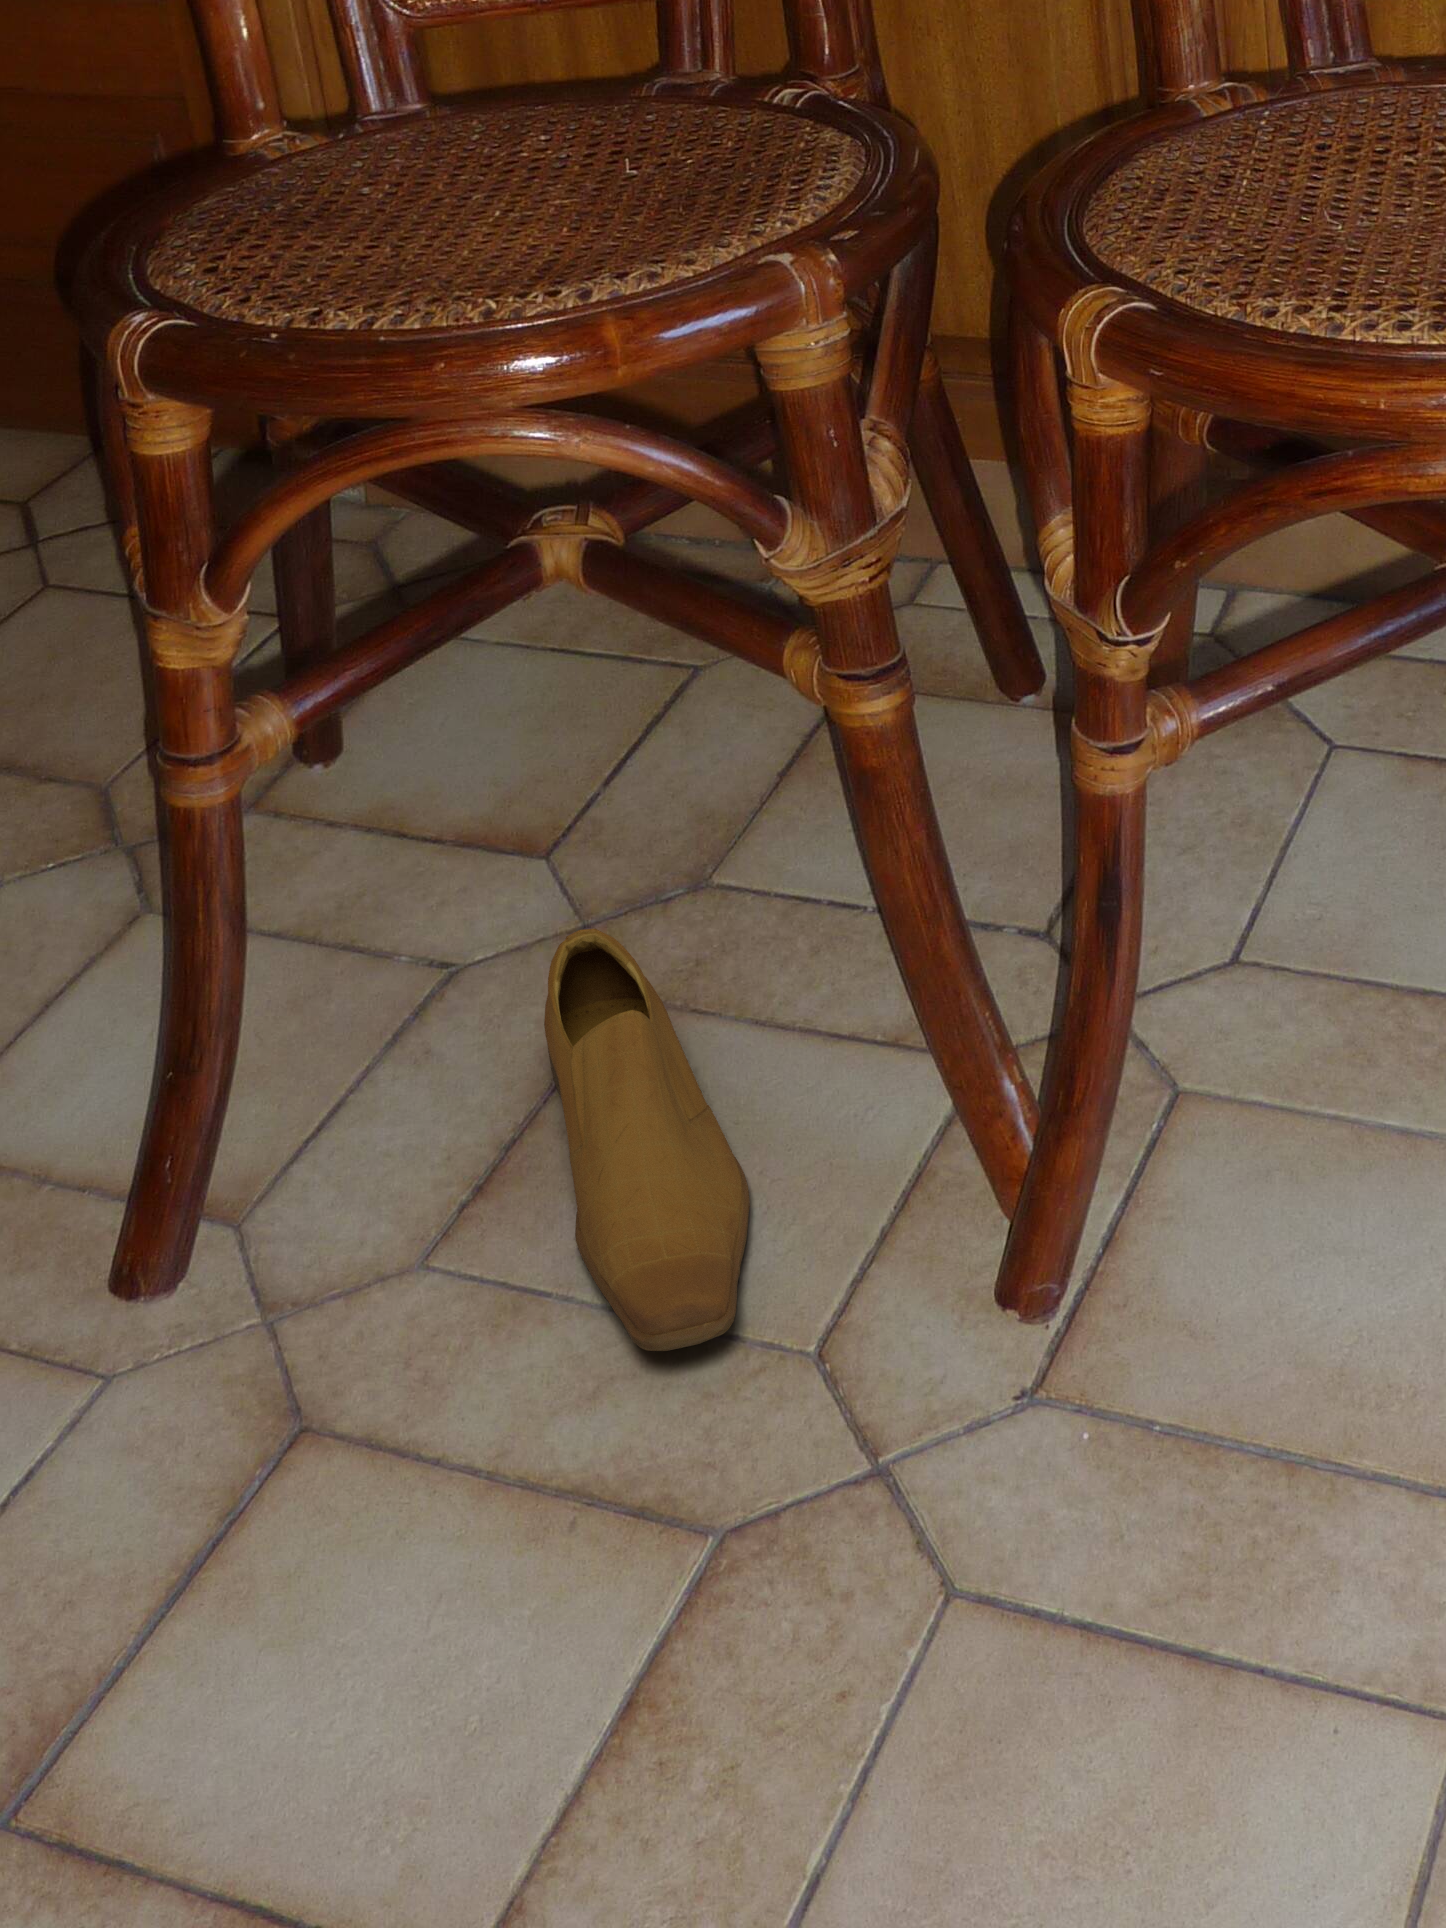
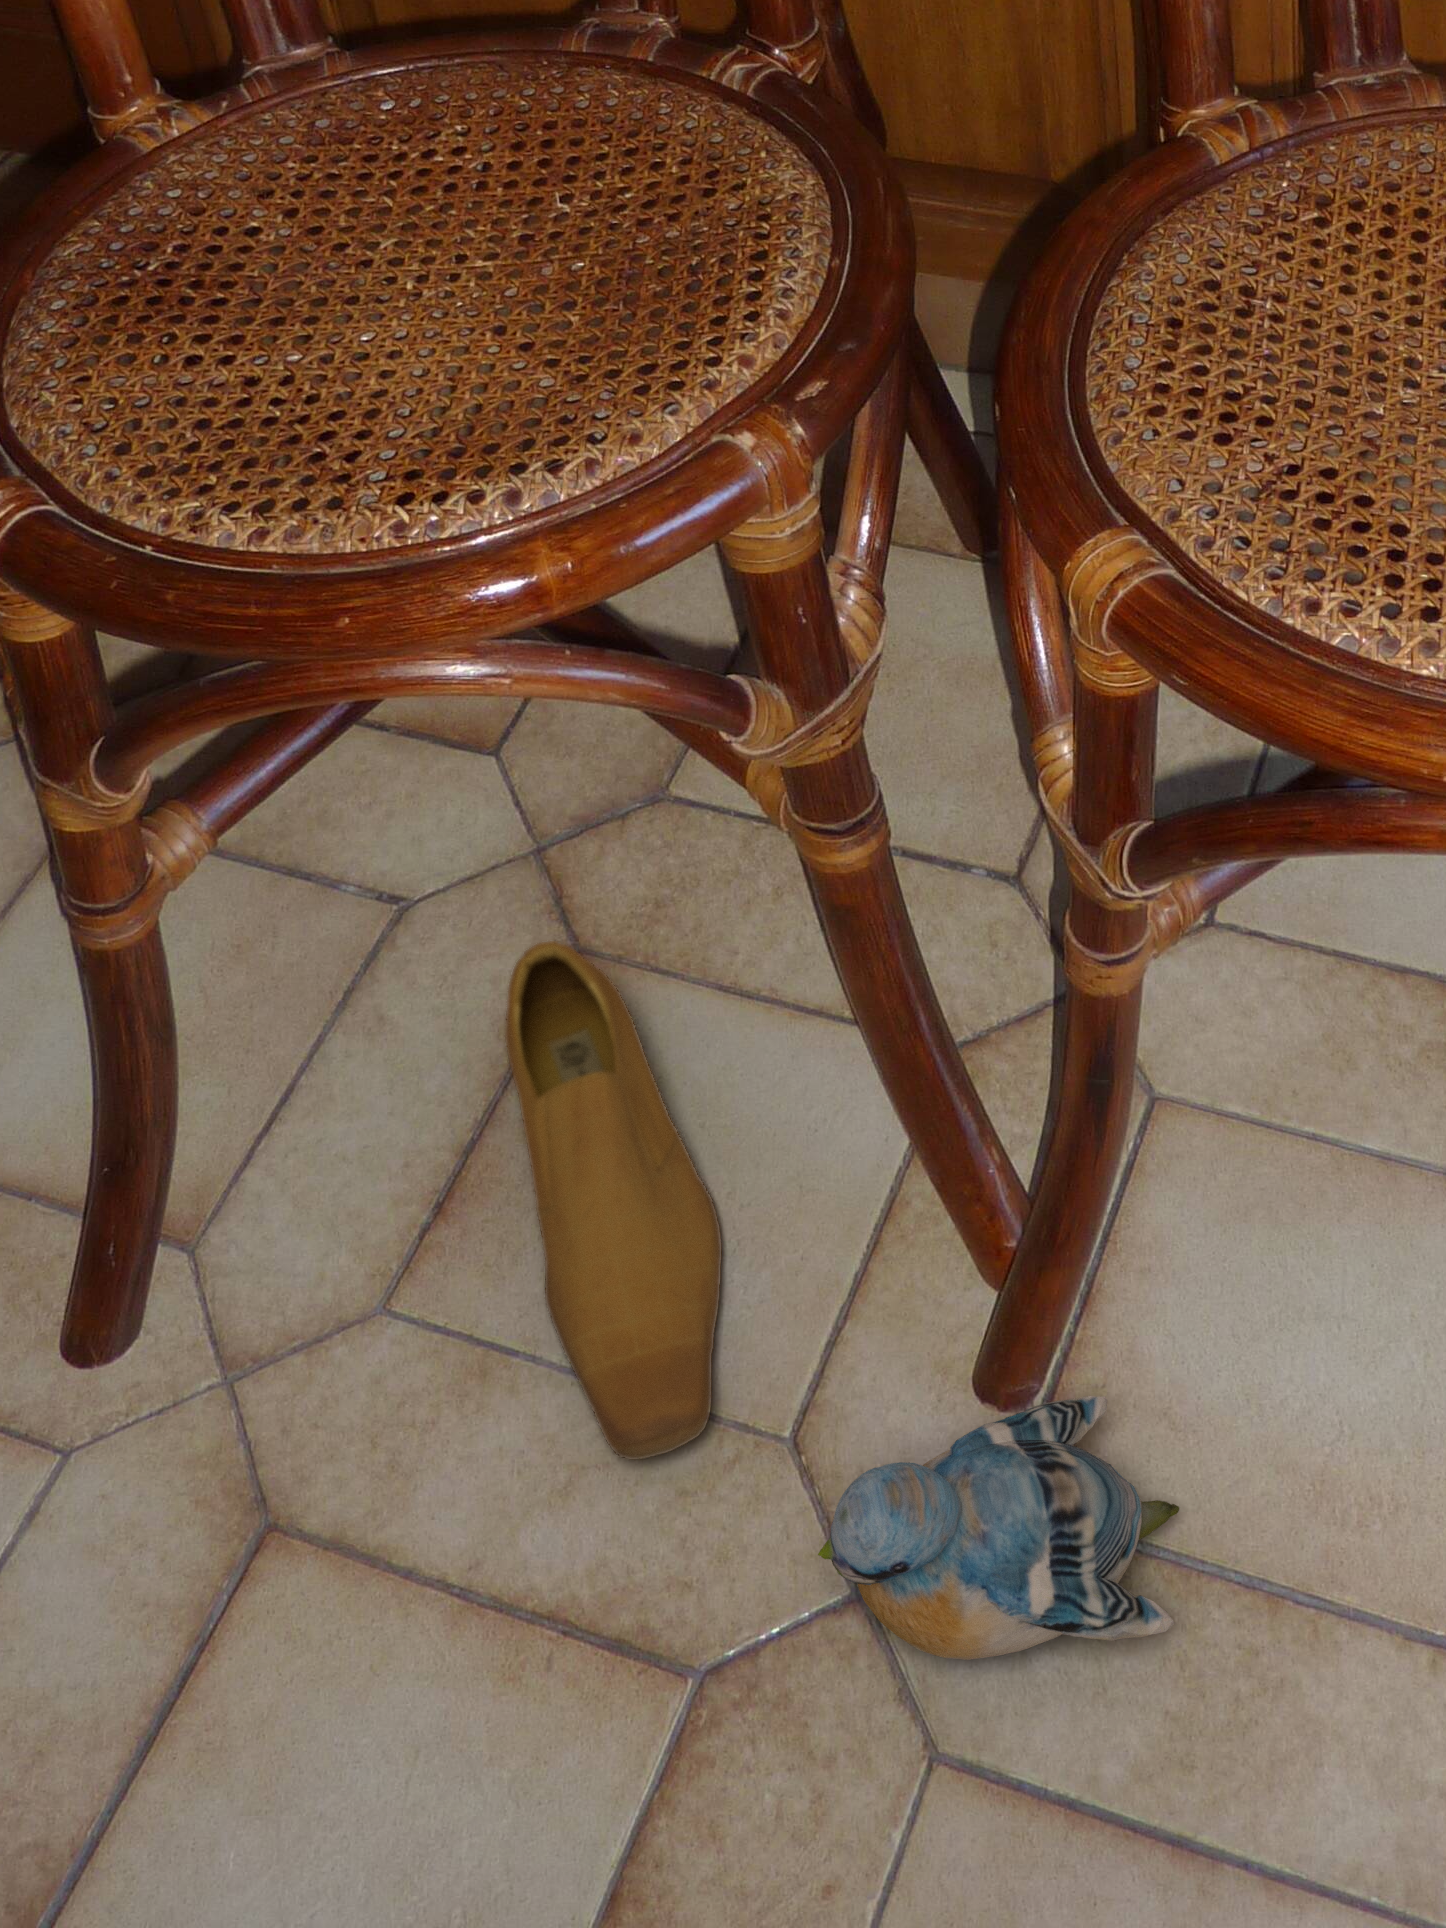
plush toy: none [836,1272,1198,1500] -> present [818,1396,1179,1660]

